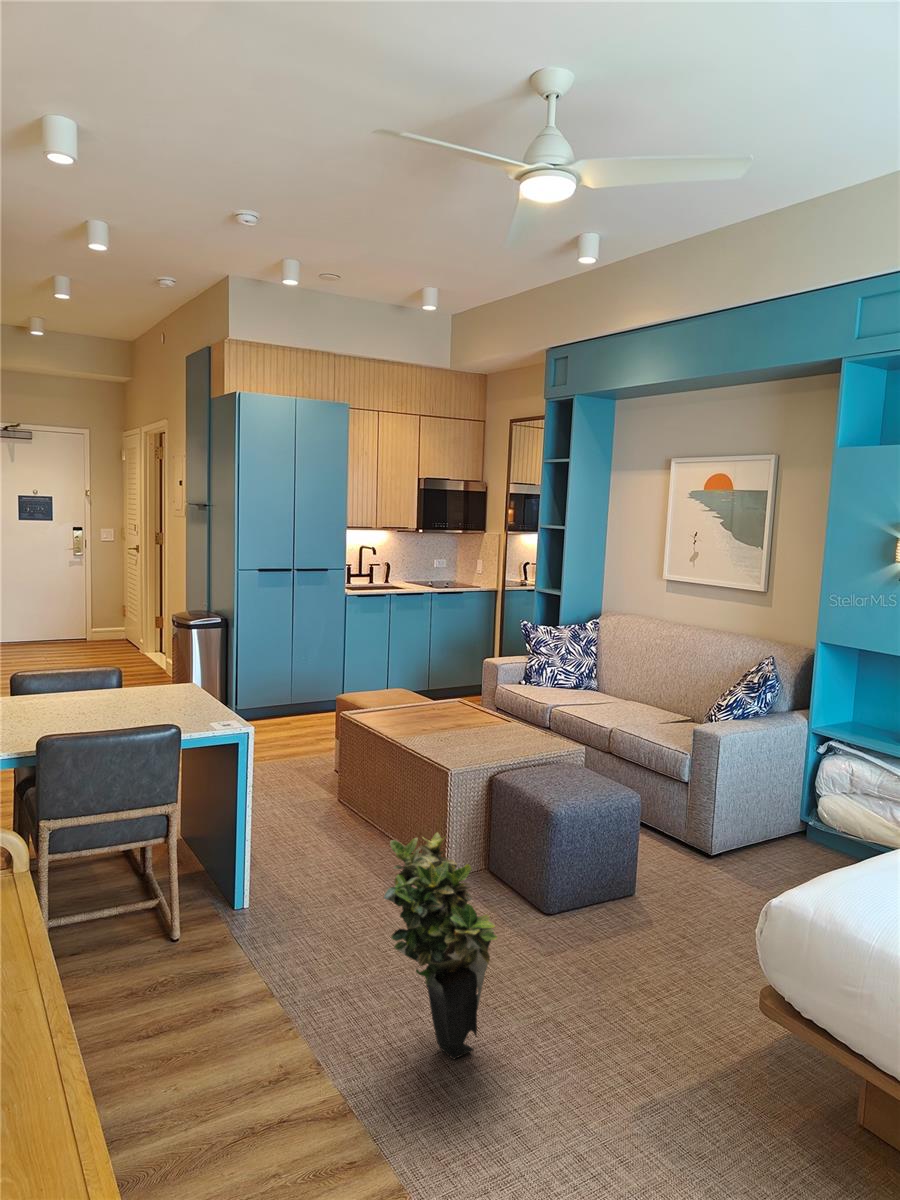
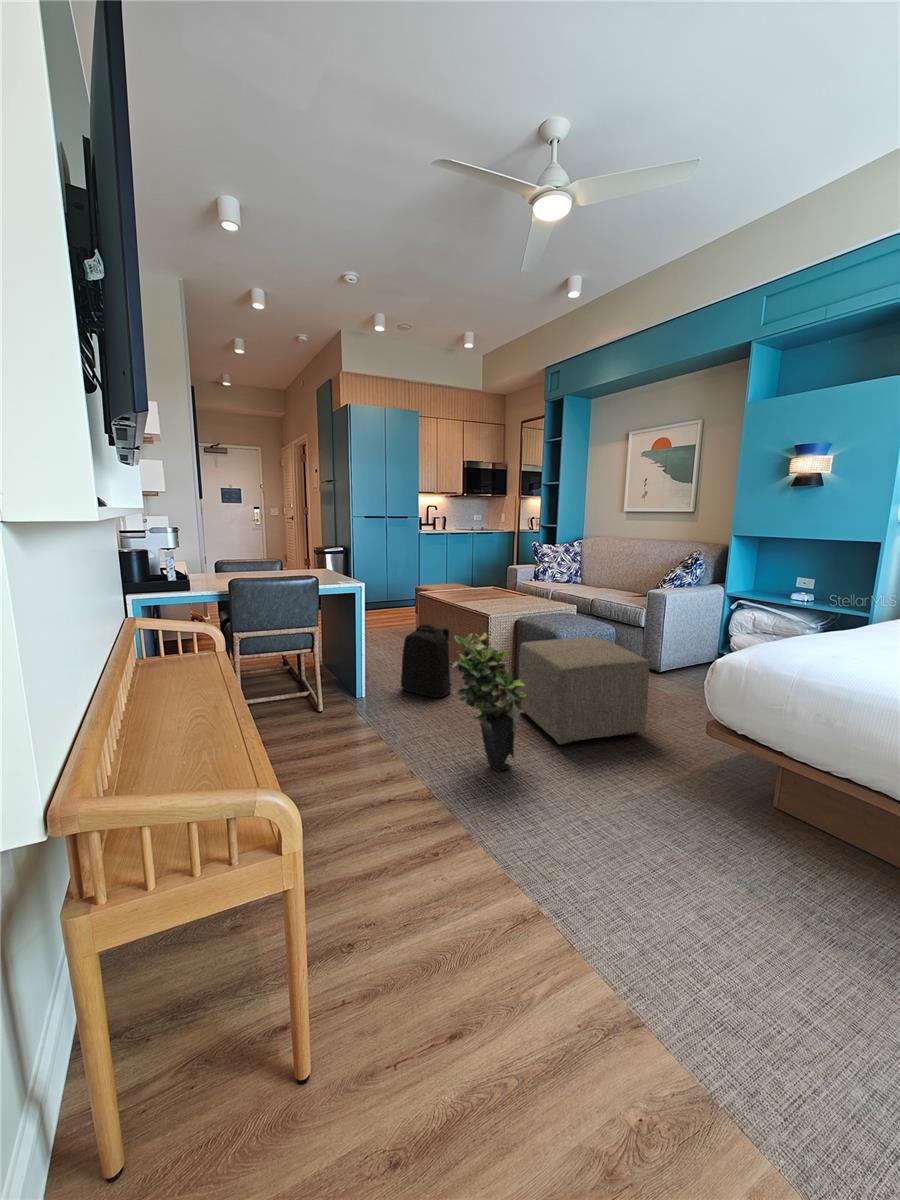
backpack: none [306,786,388,909] -> present [401,624,451,698]
ottoman: none [489,818,684,1006] -> present [518,637,649,744]

